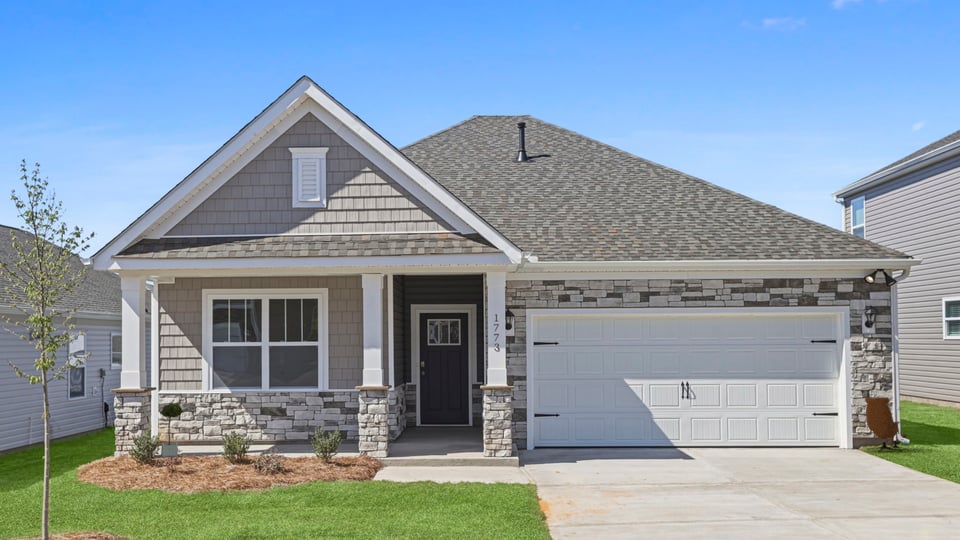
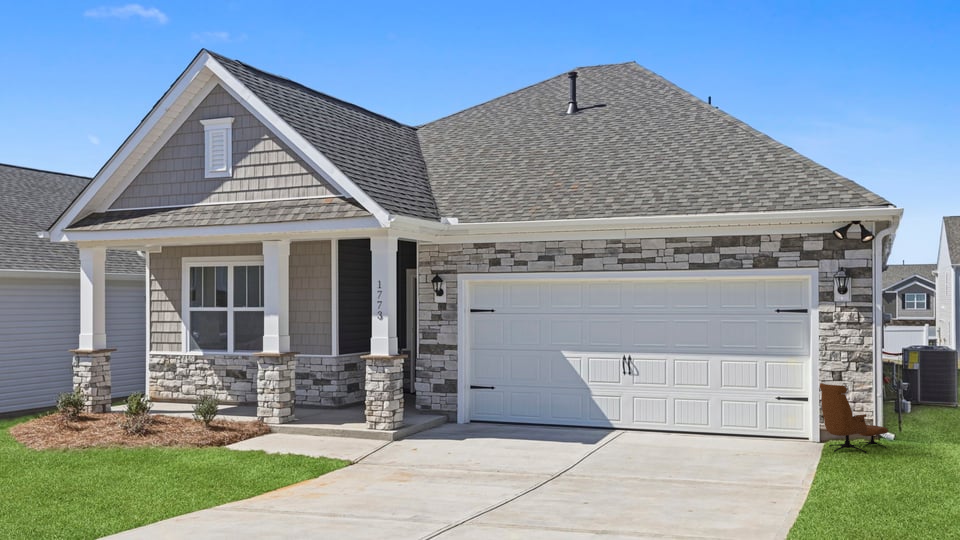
potted tree: present [160,403,183,457] -> none [86,371,109,422]

